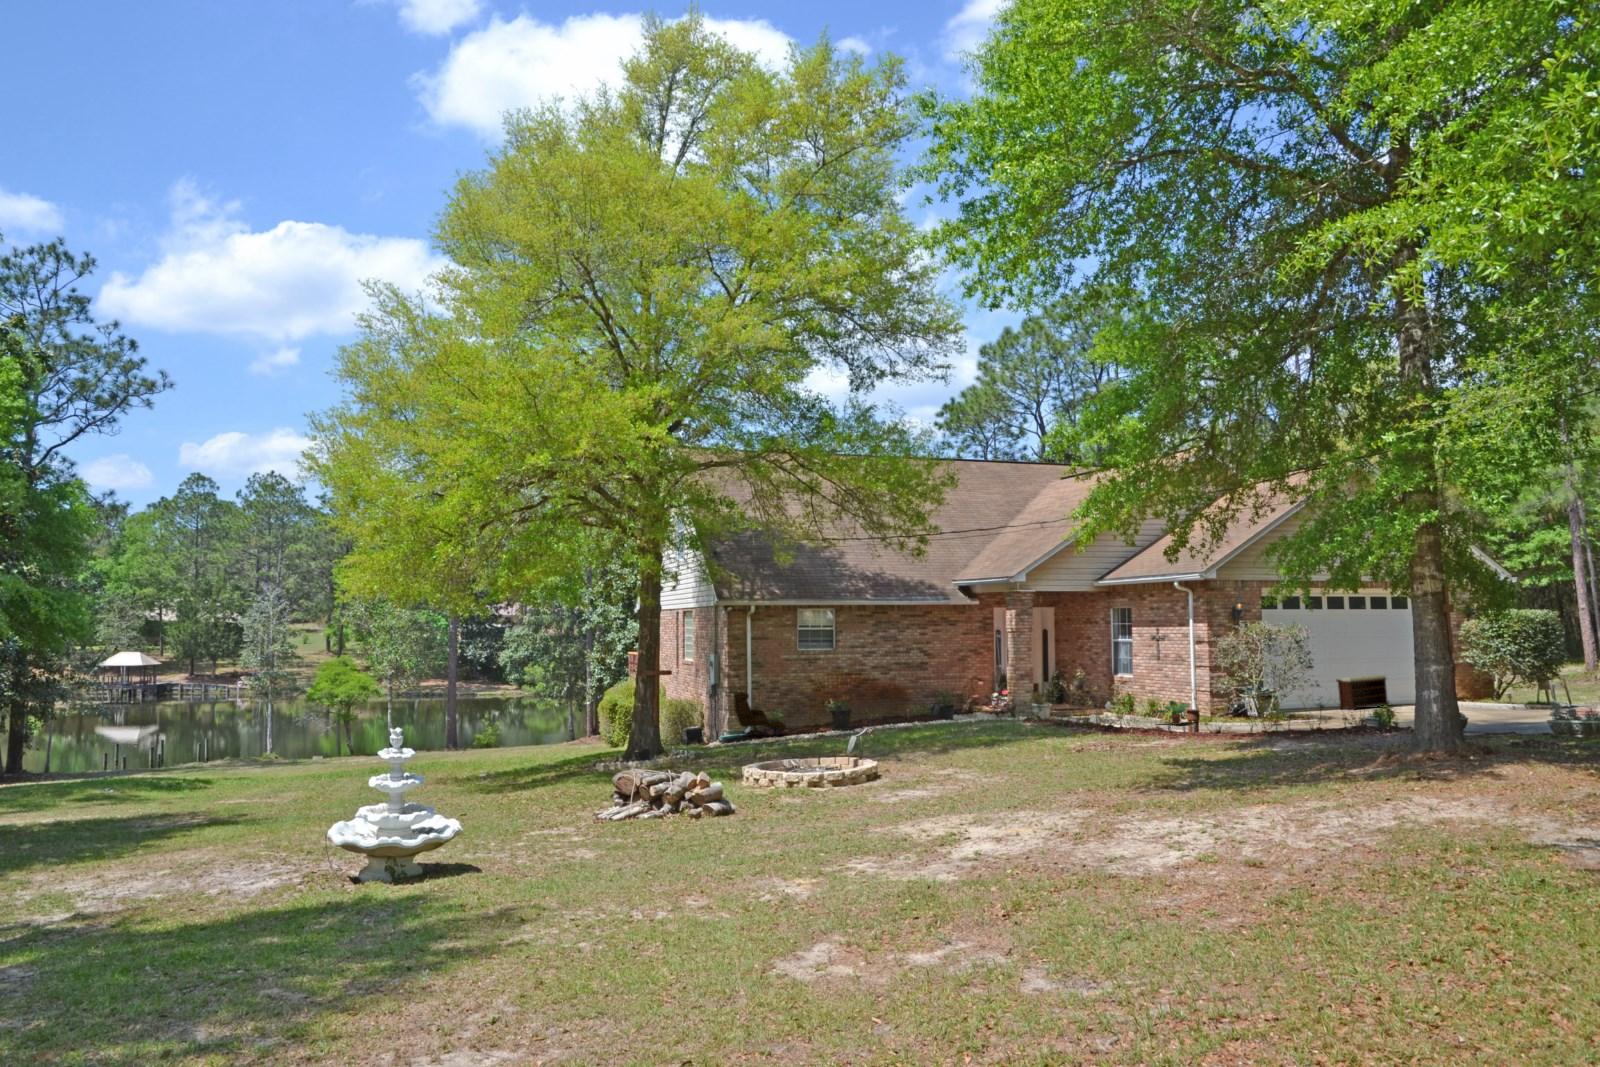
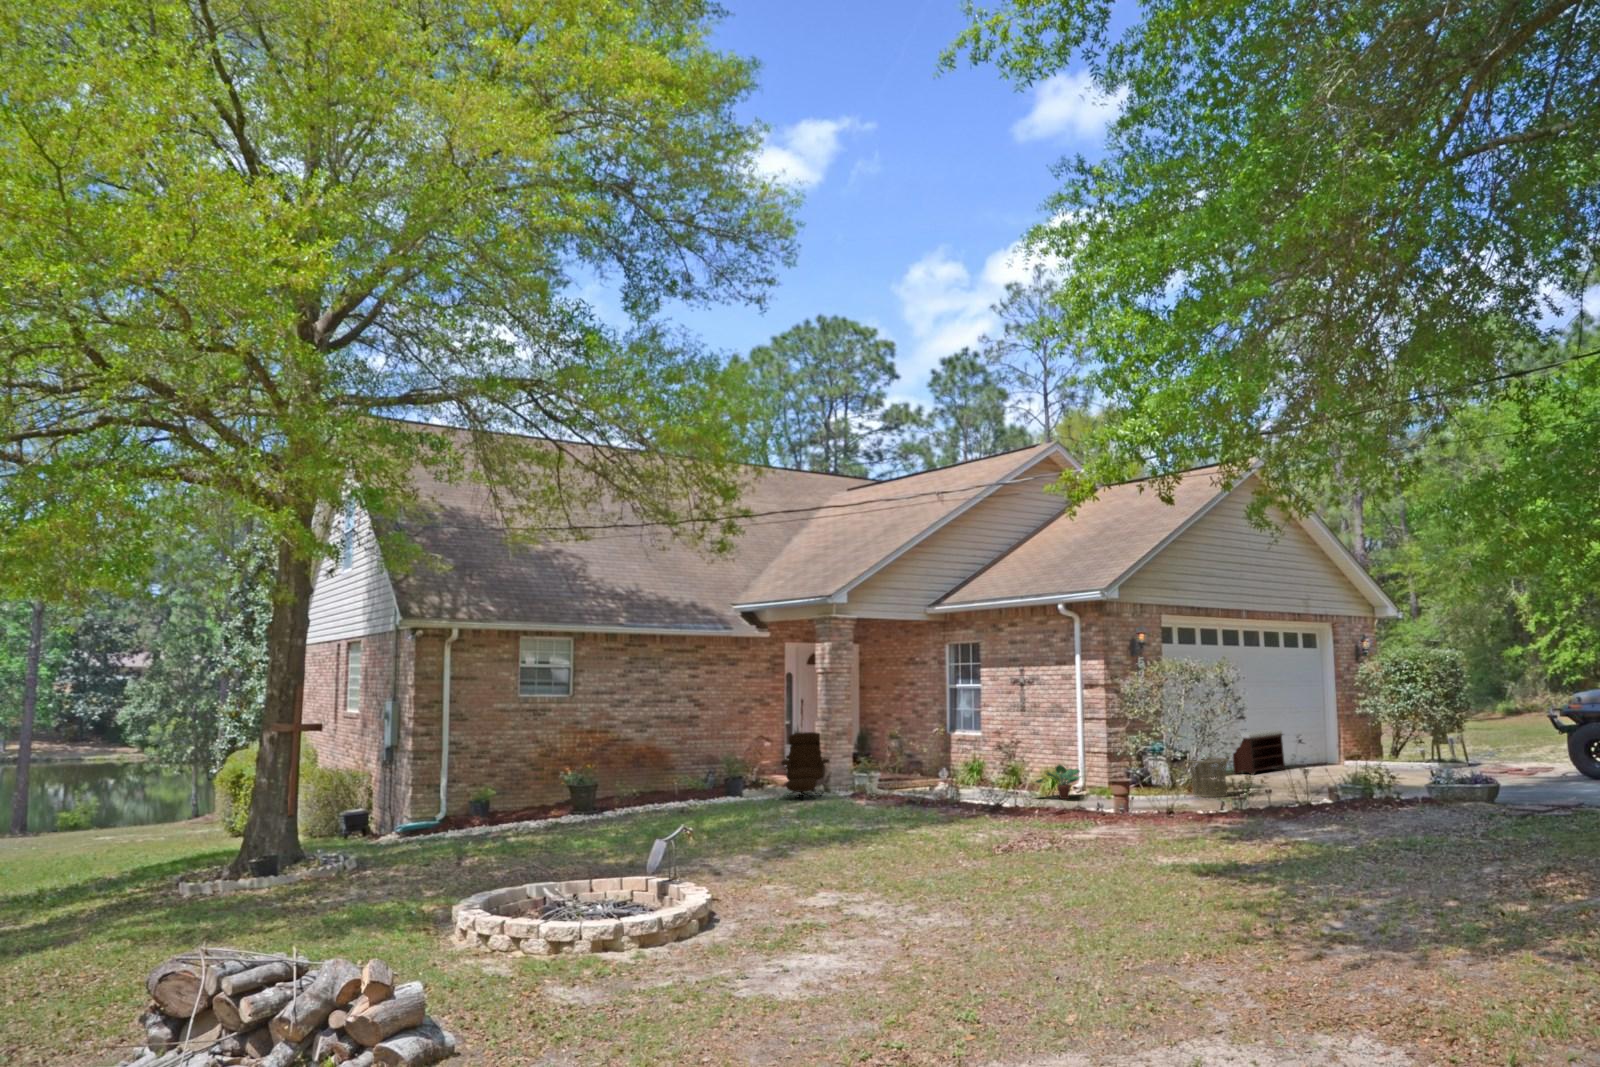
lounge chair: present [734,692,786,736] -> present [782,732,830,800]
basket: none [1267,696,1300,725] -> present [1187,757,1229,797]

